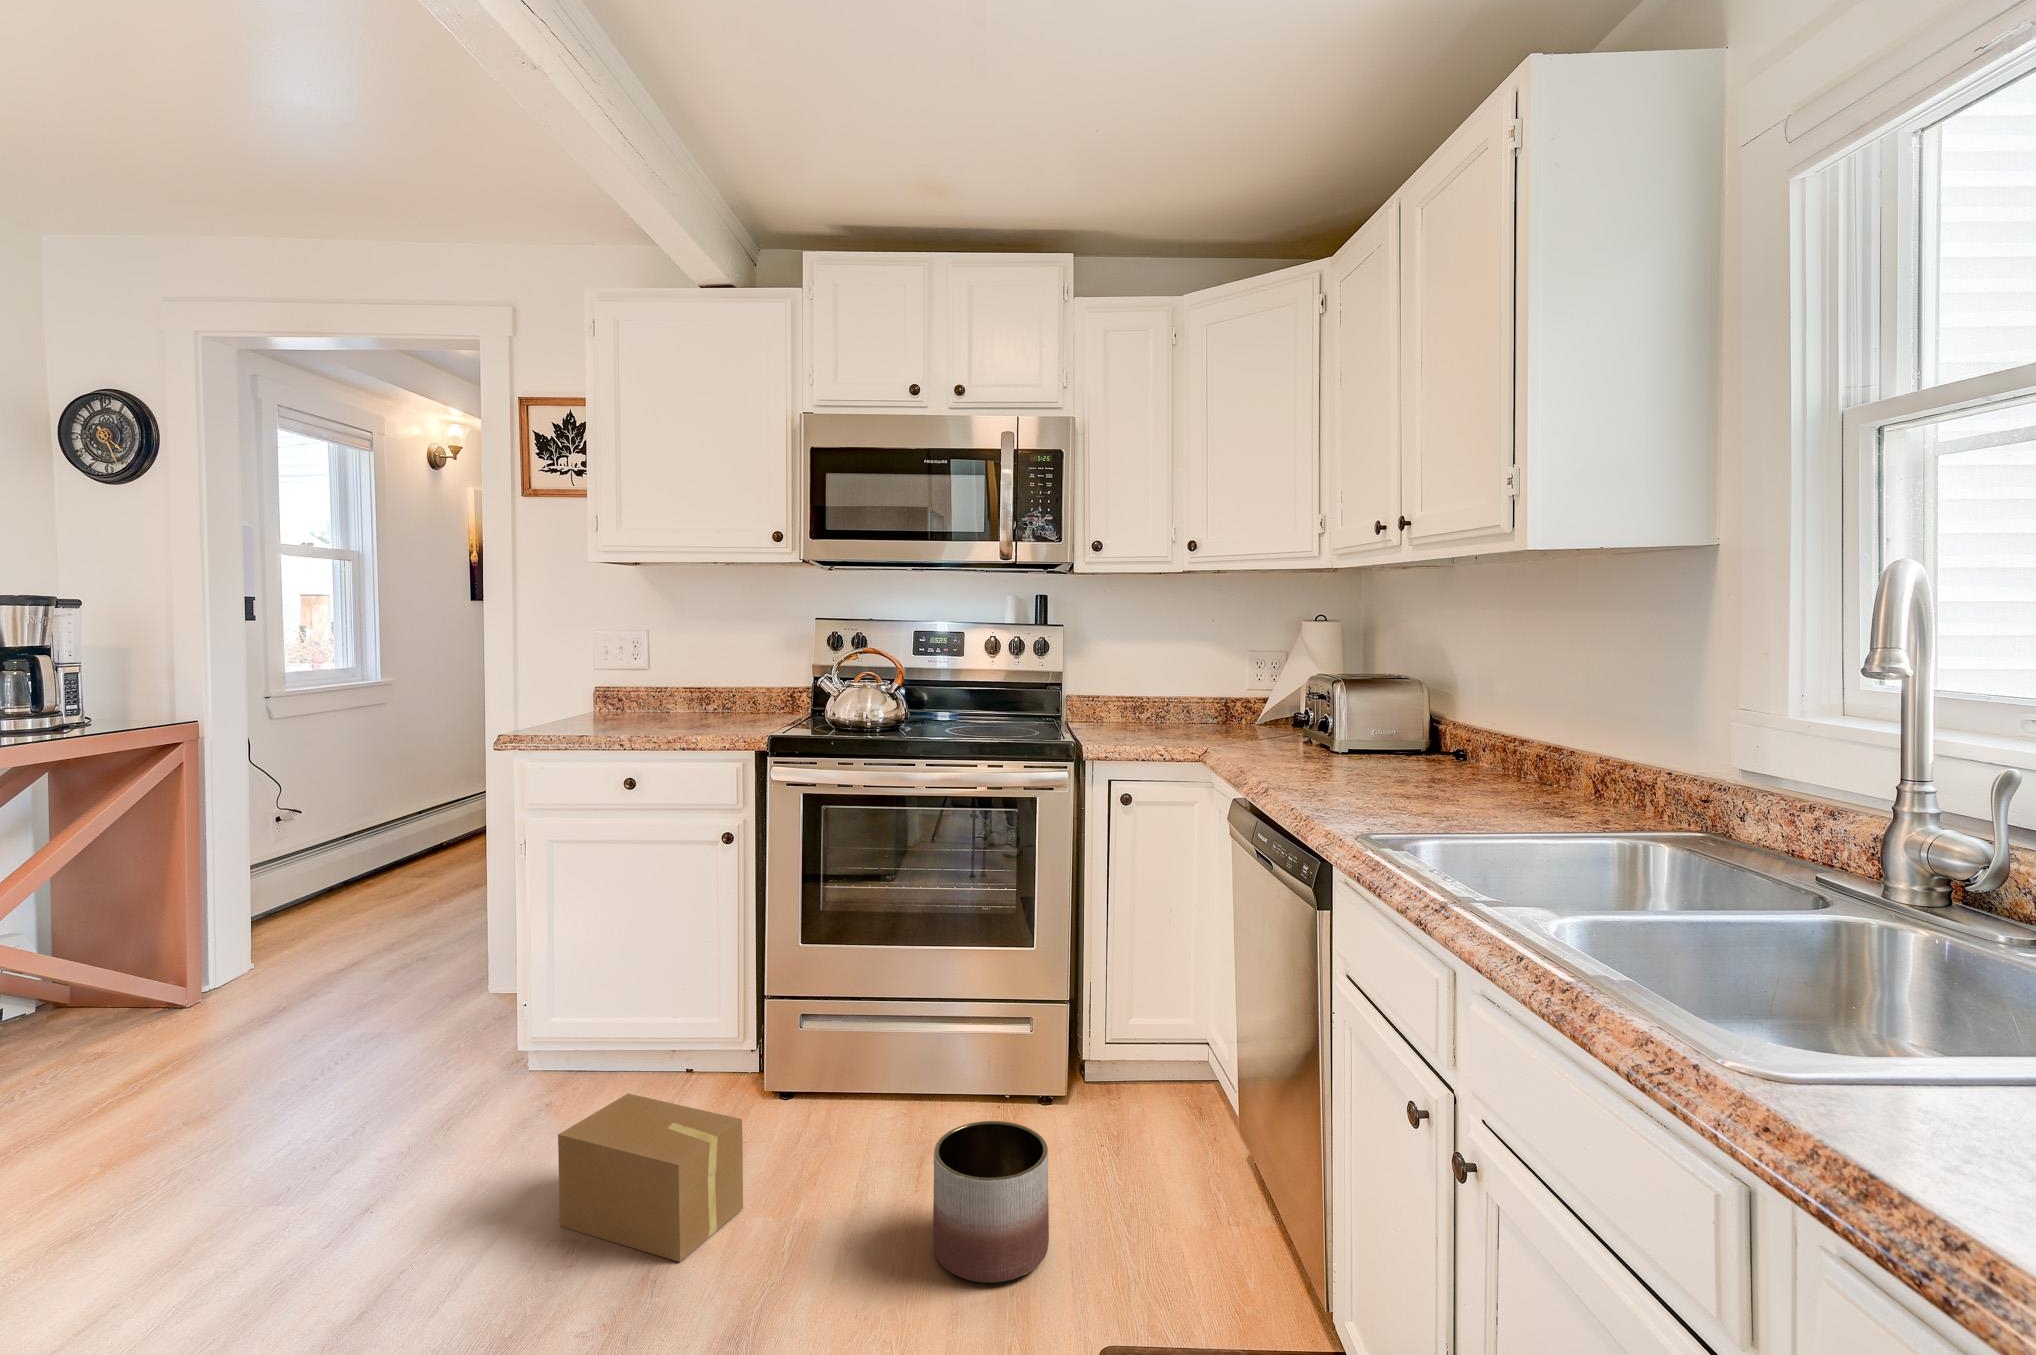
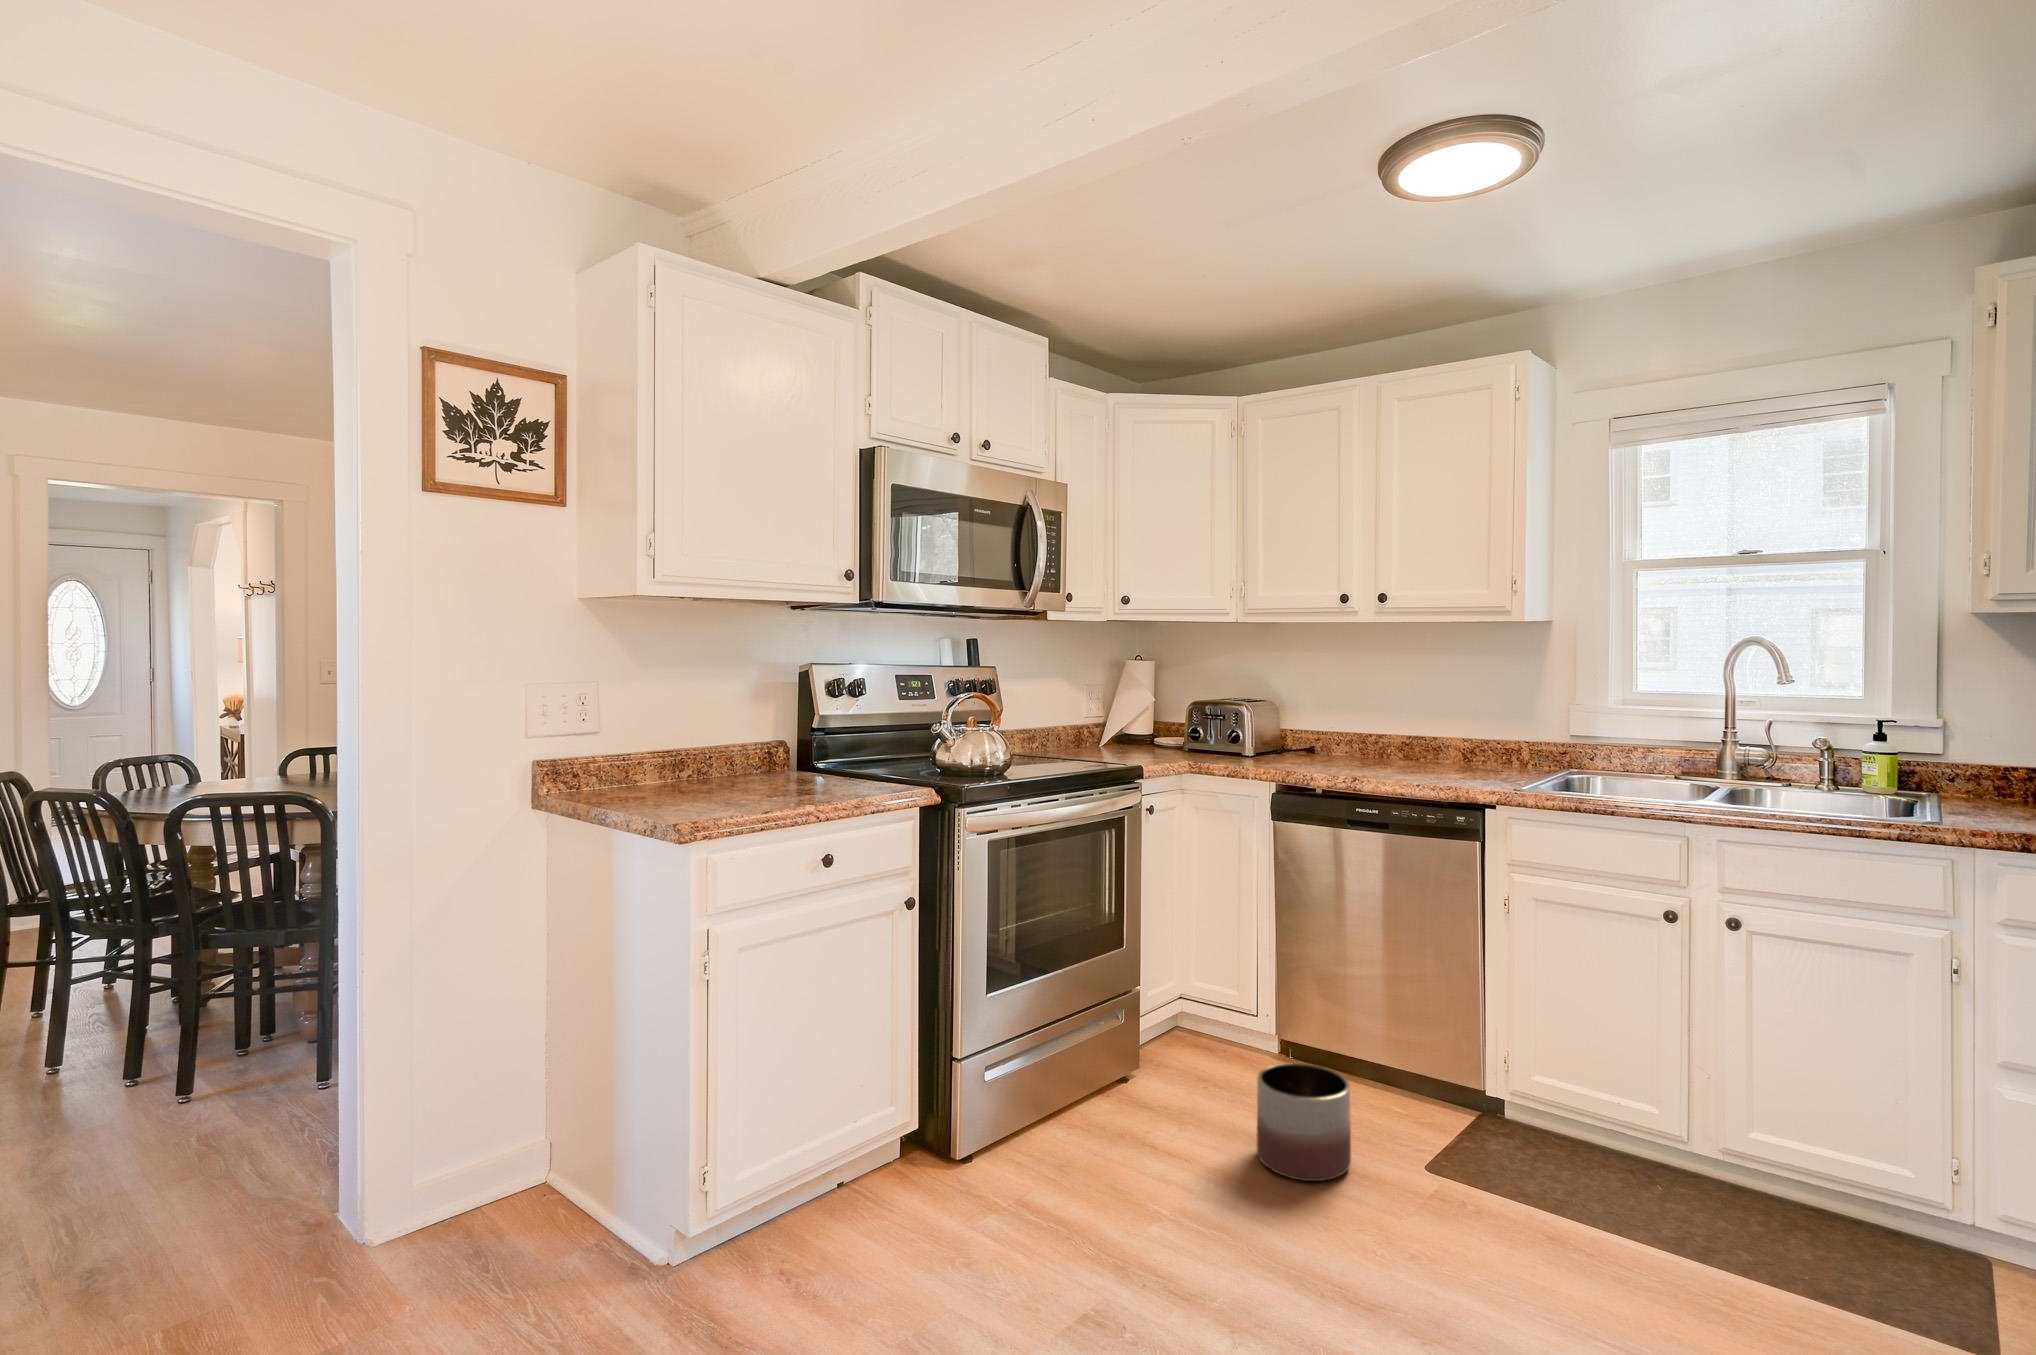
cardboard box: present [558,1094,743,1262] -> none [1011,1141,1187,1316]

